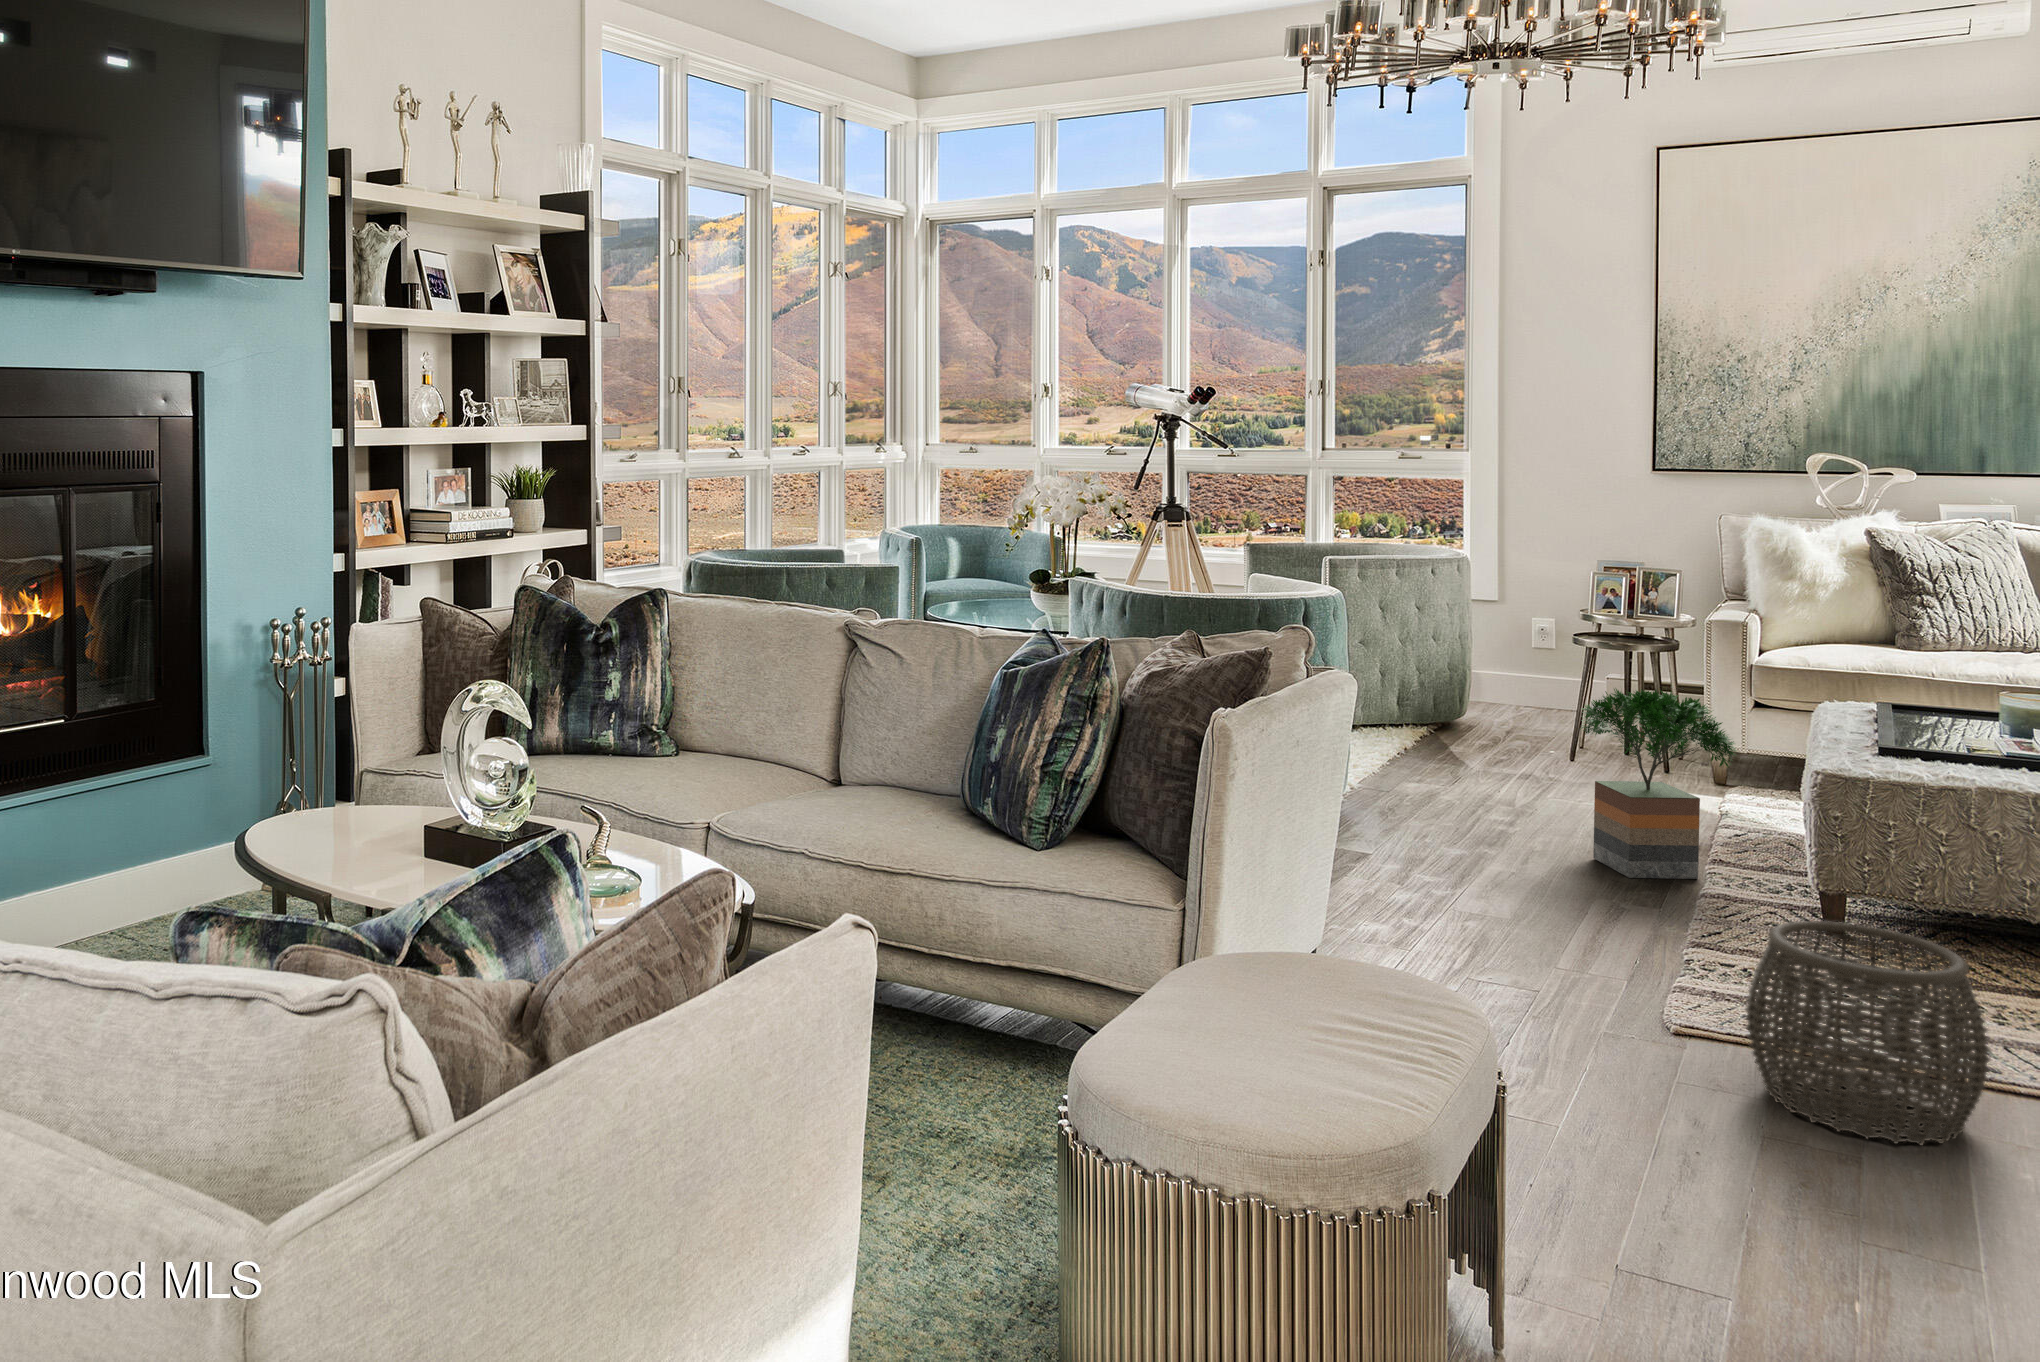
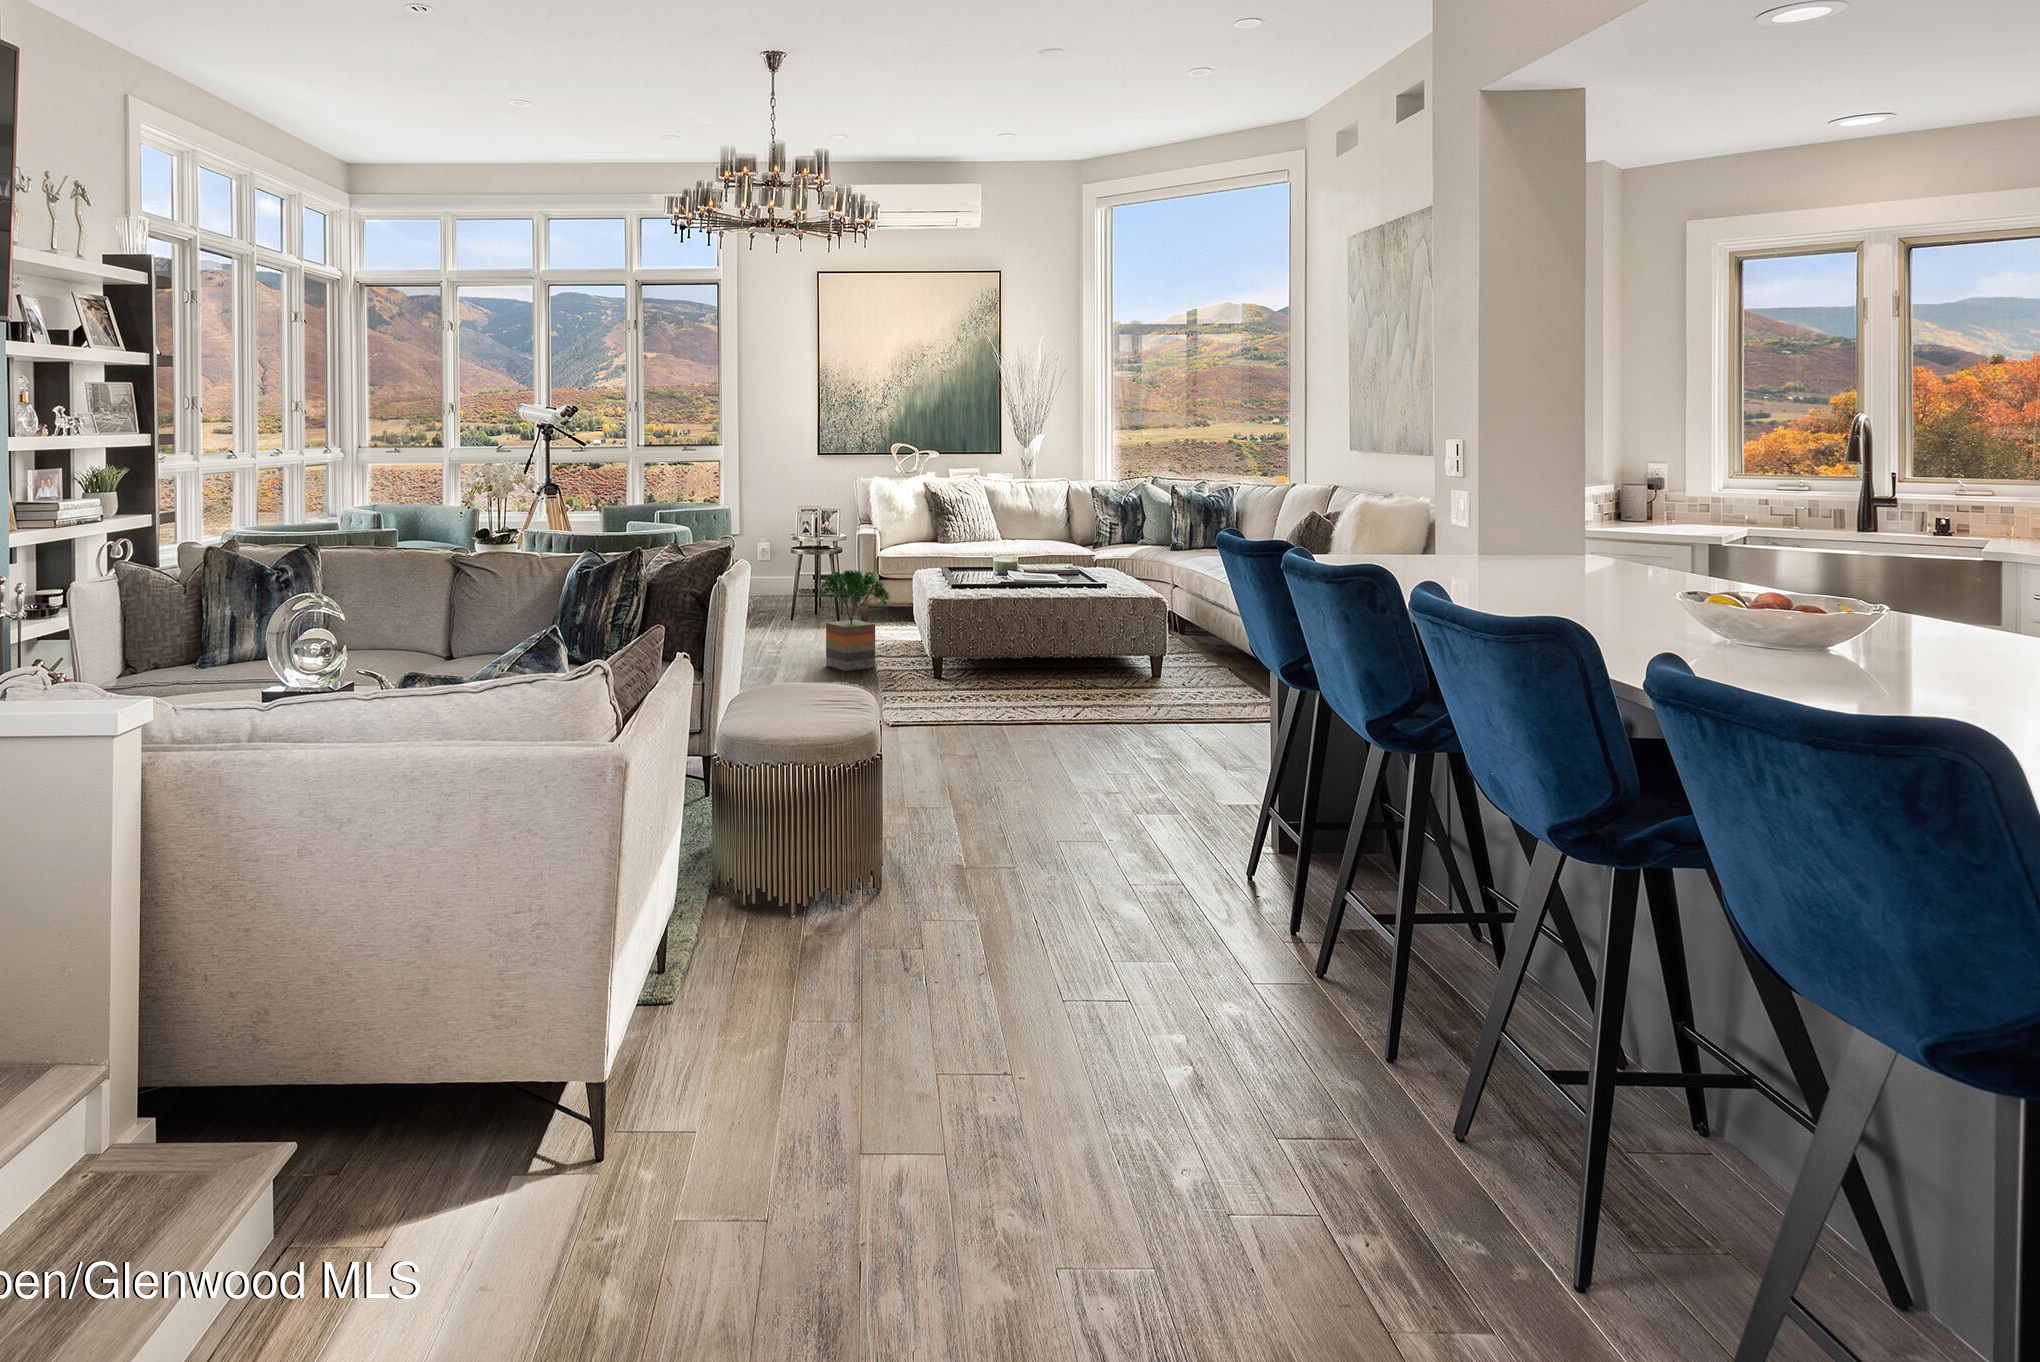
woven basket: present [1745,921,1990,1145] -> none [924,656,1014,746]

